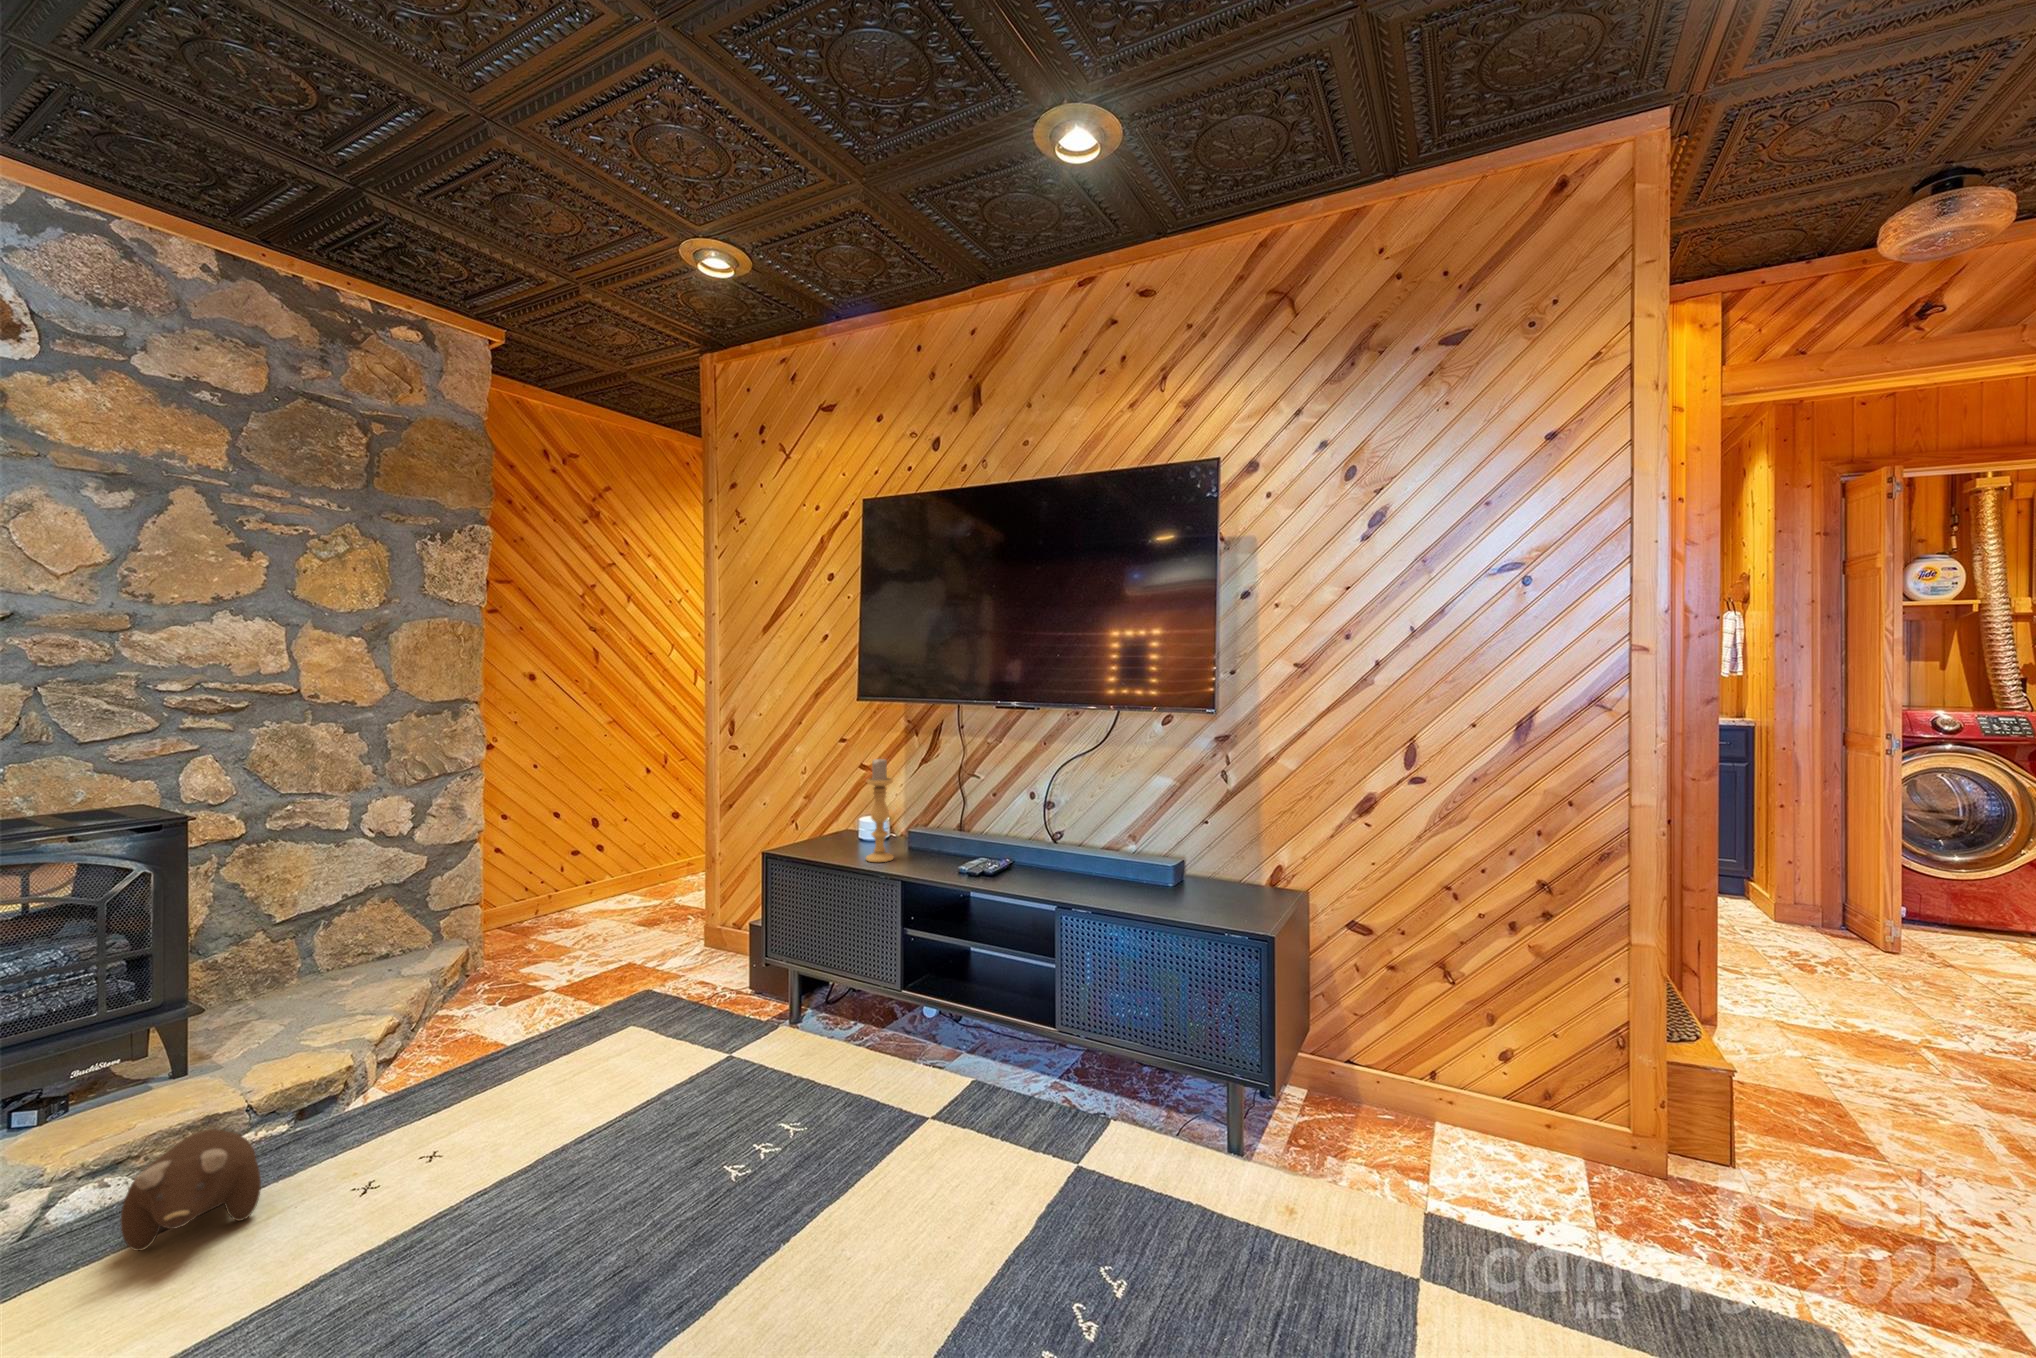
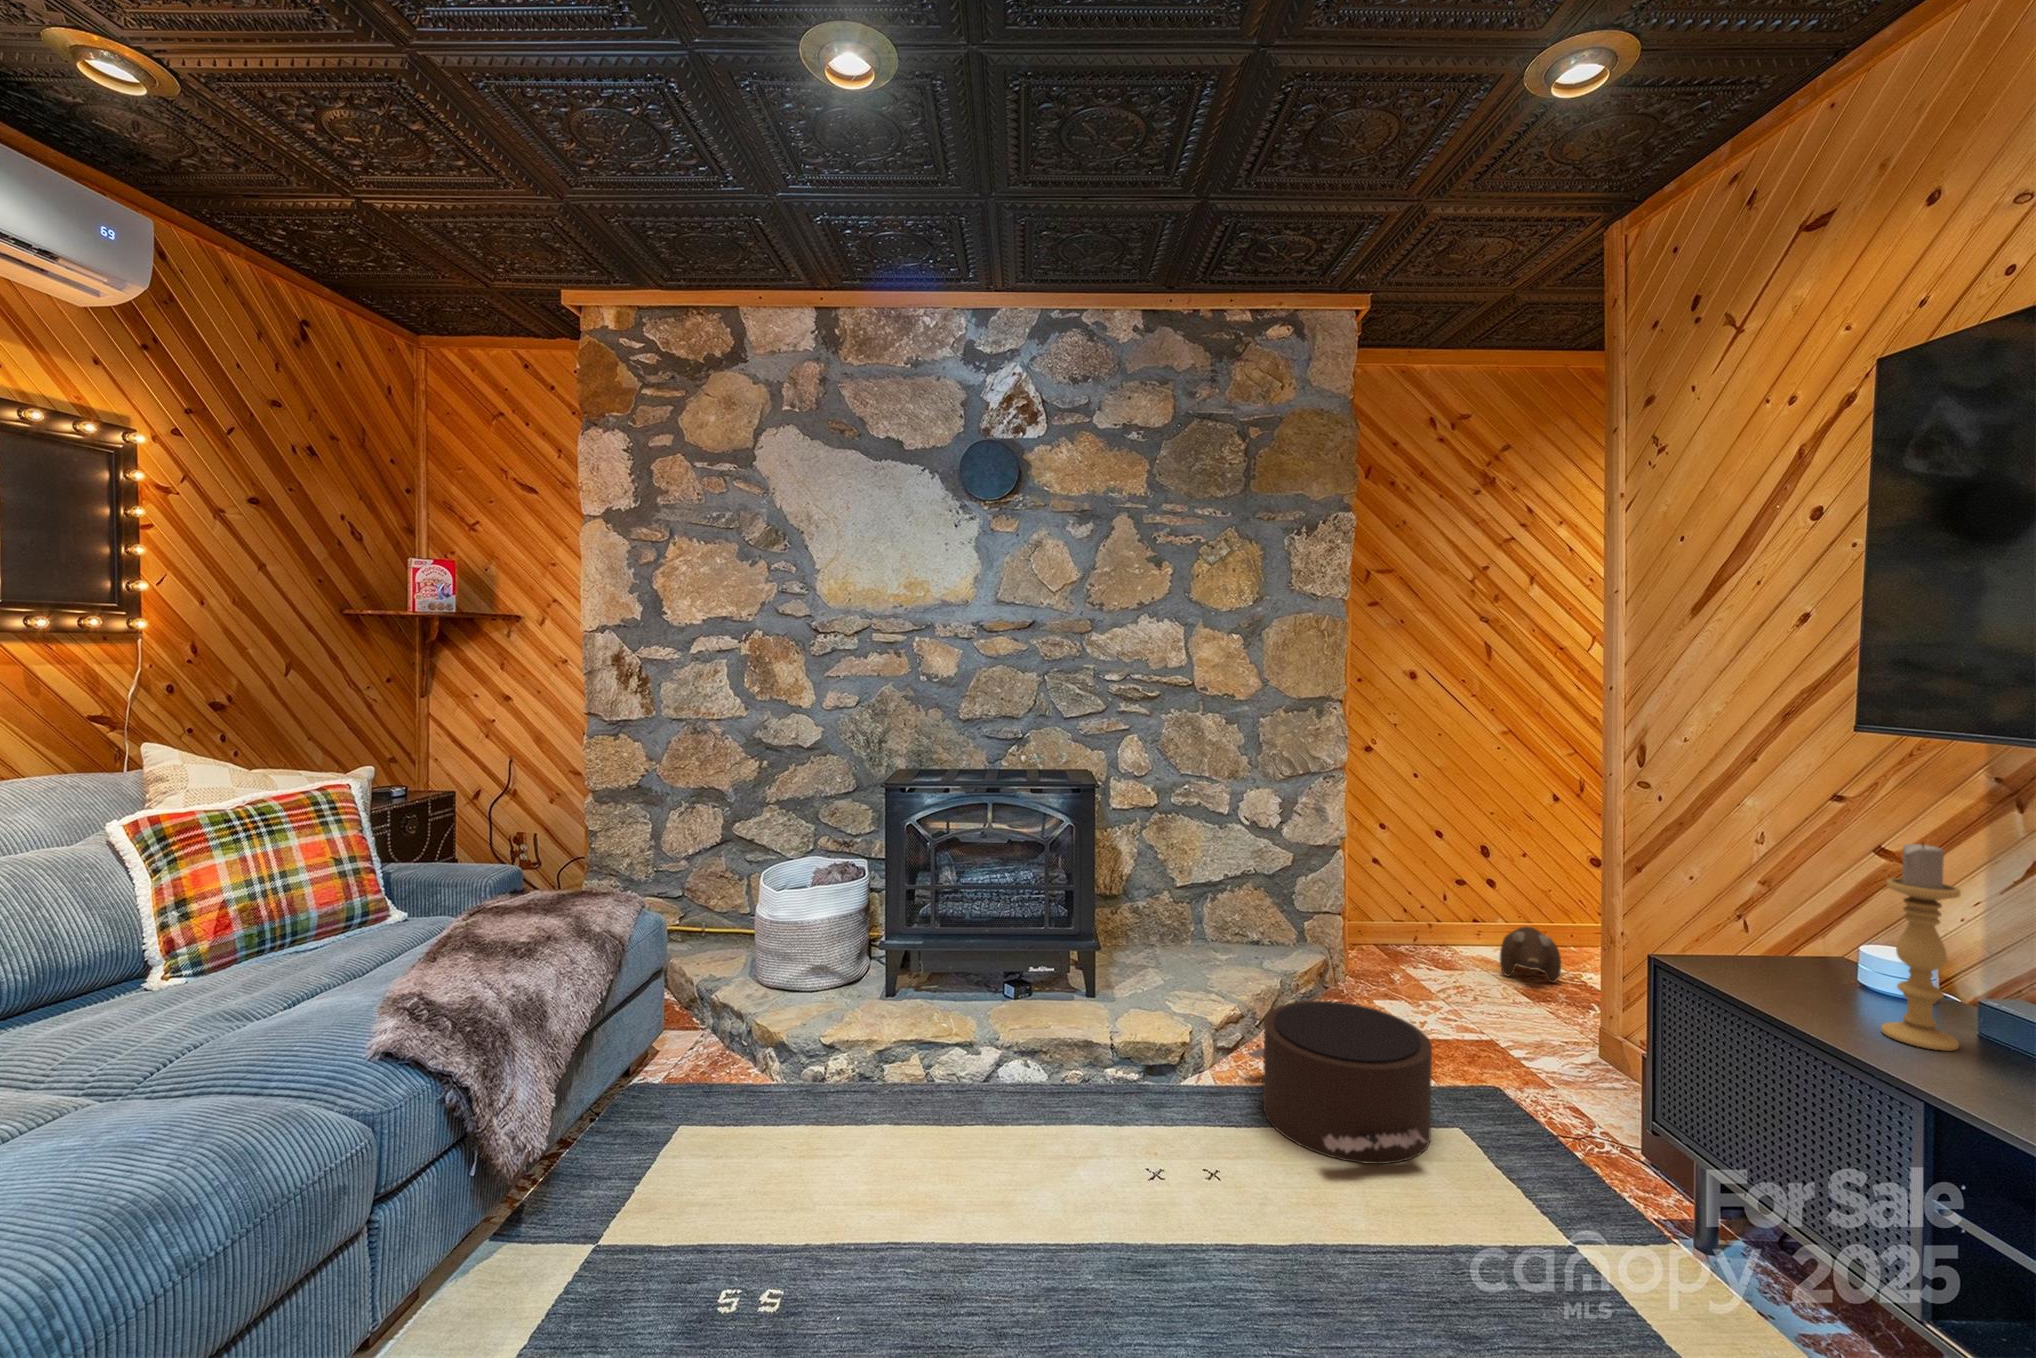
pouf: none [421,961,619,1100] -> present [1248,1001,1432,1164]
plush toy: present [121,1129,261,1251] -> present [1500,926,1561,983]

